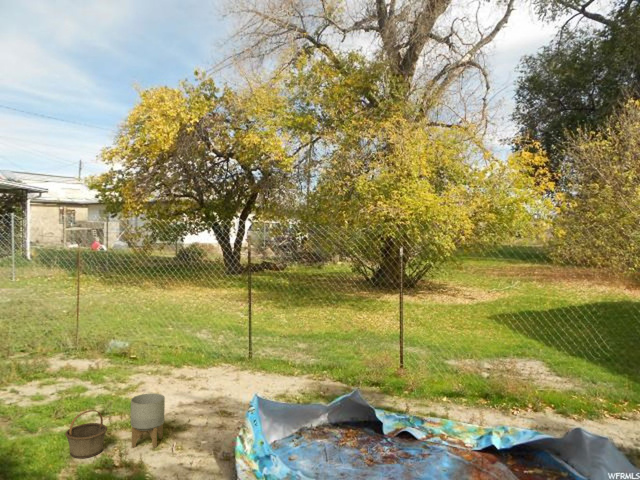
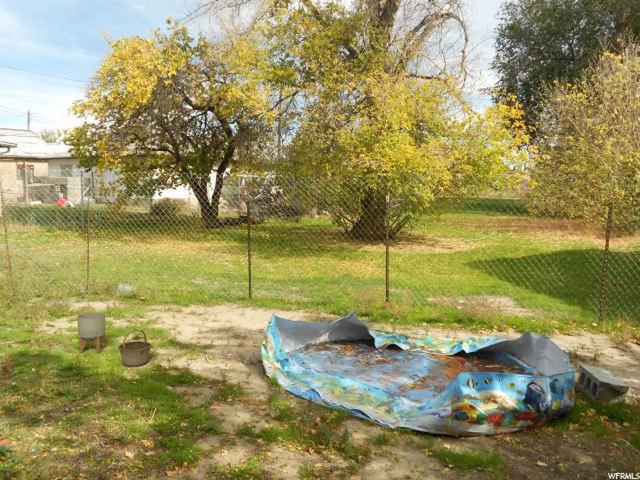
planter: present [131,393,165,448] -> present [77,312,106,353]

